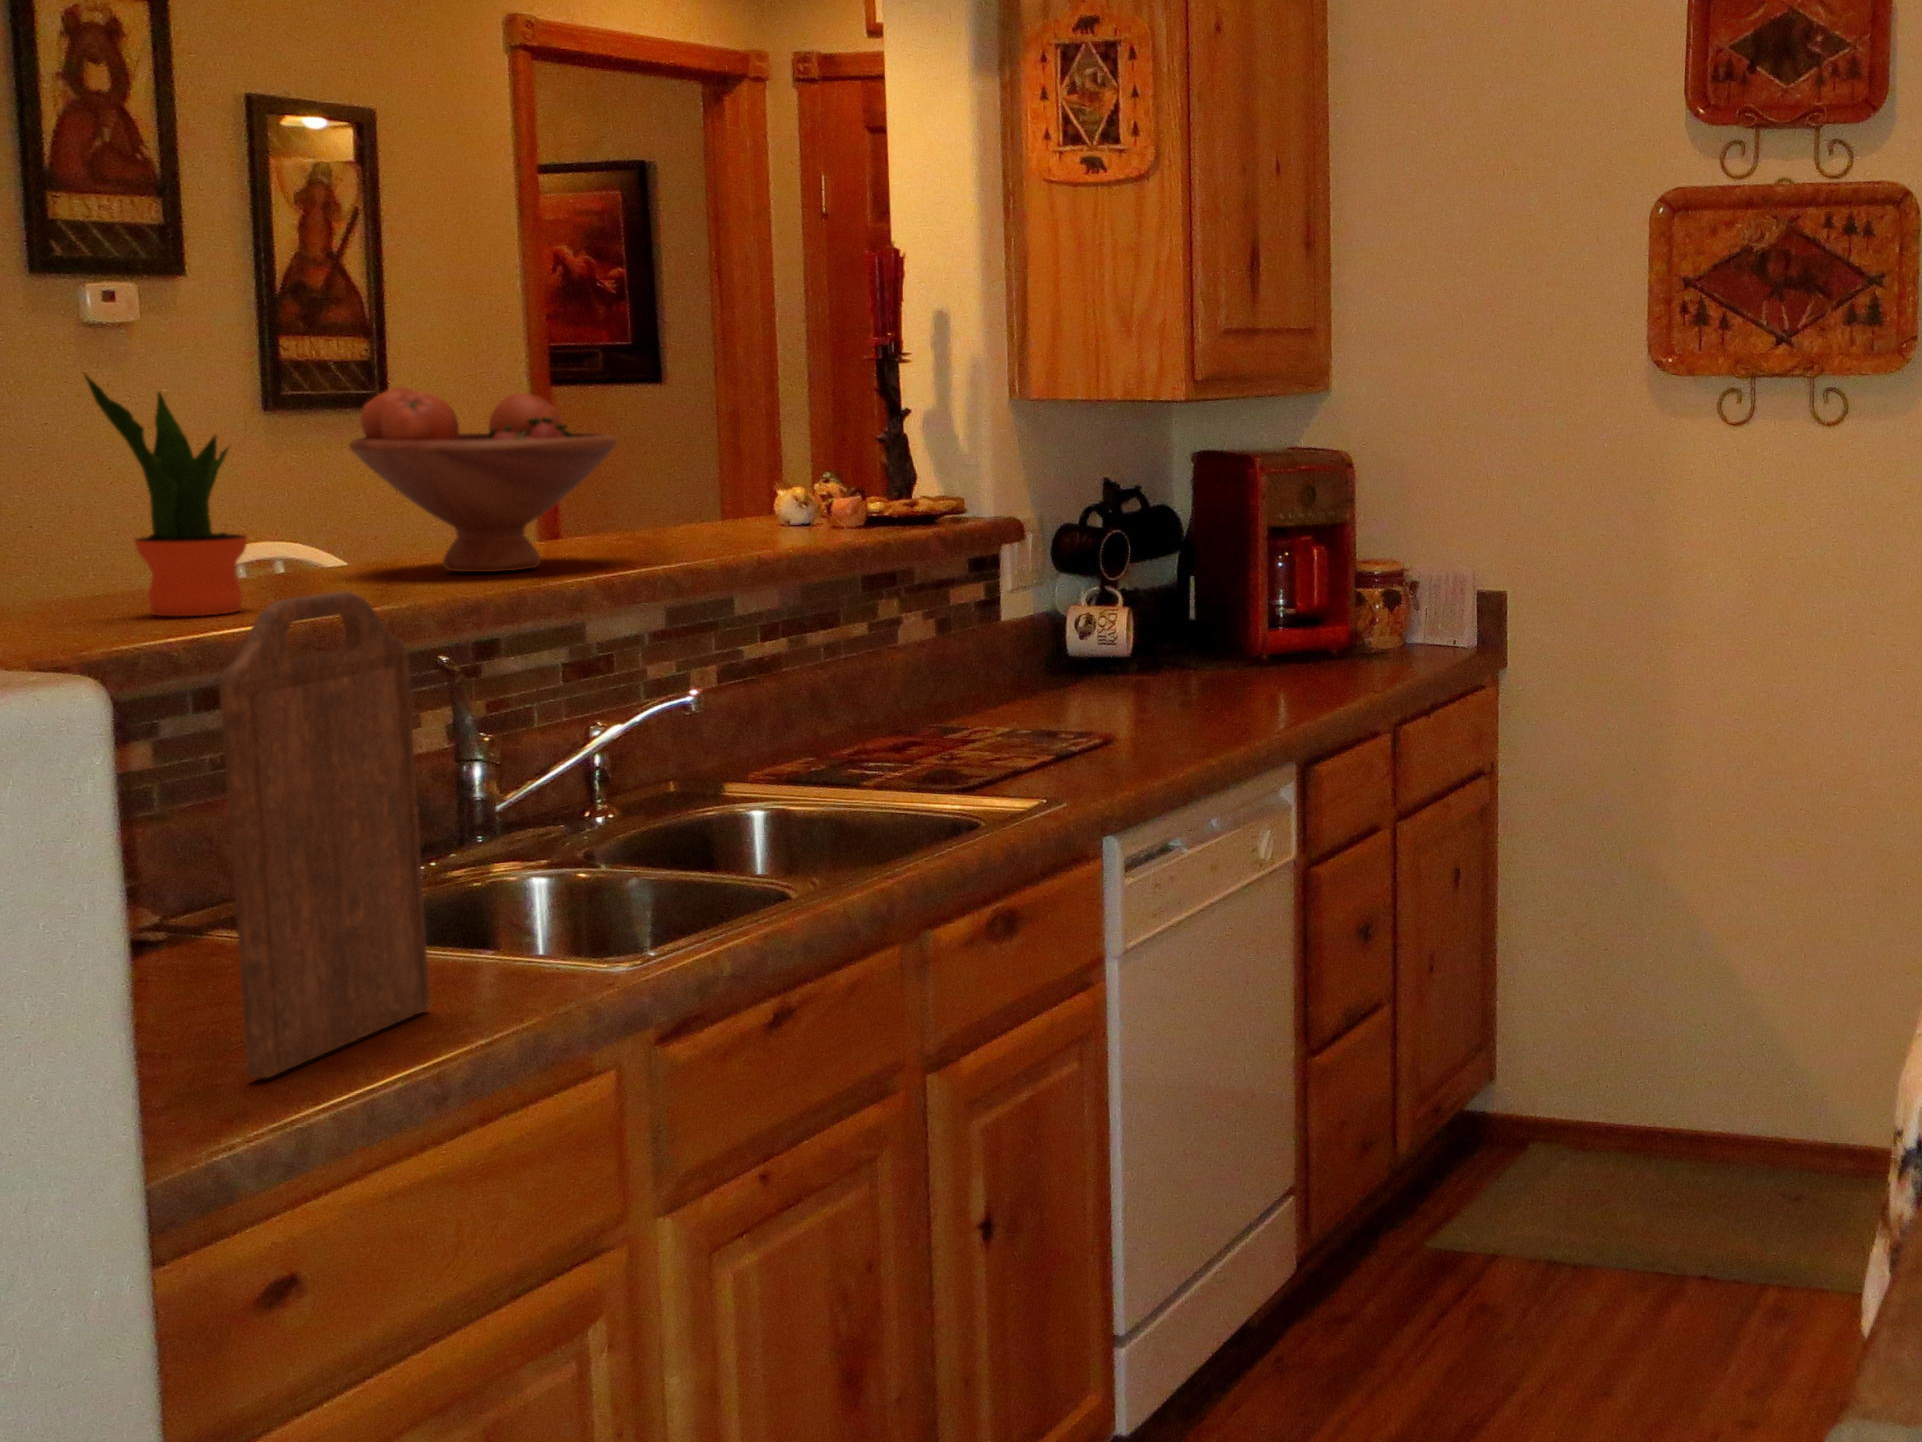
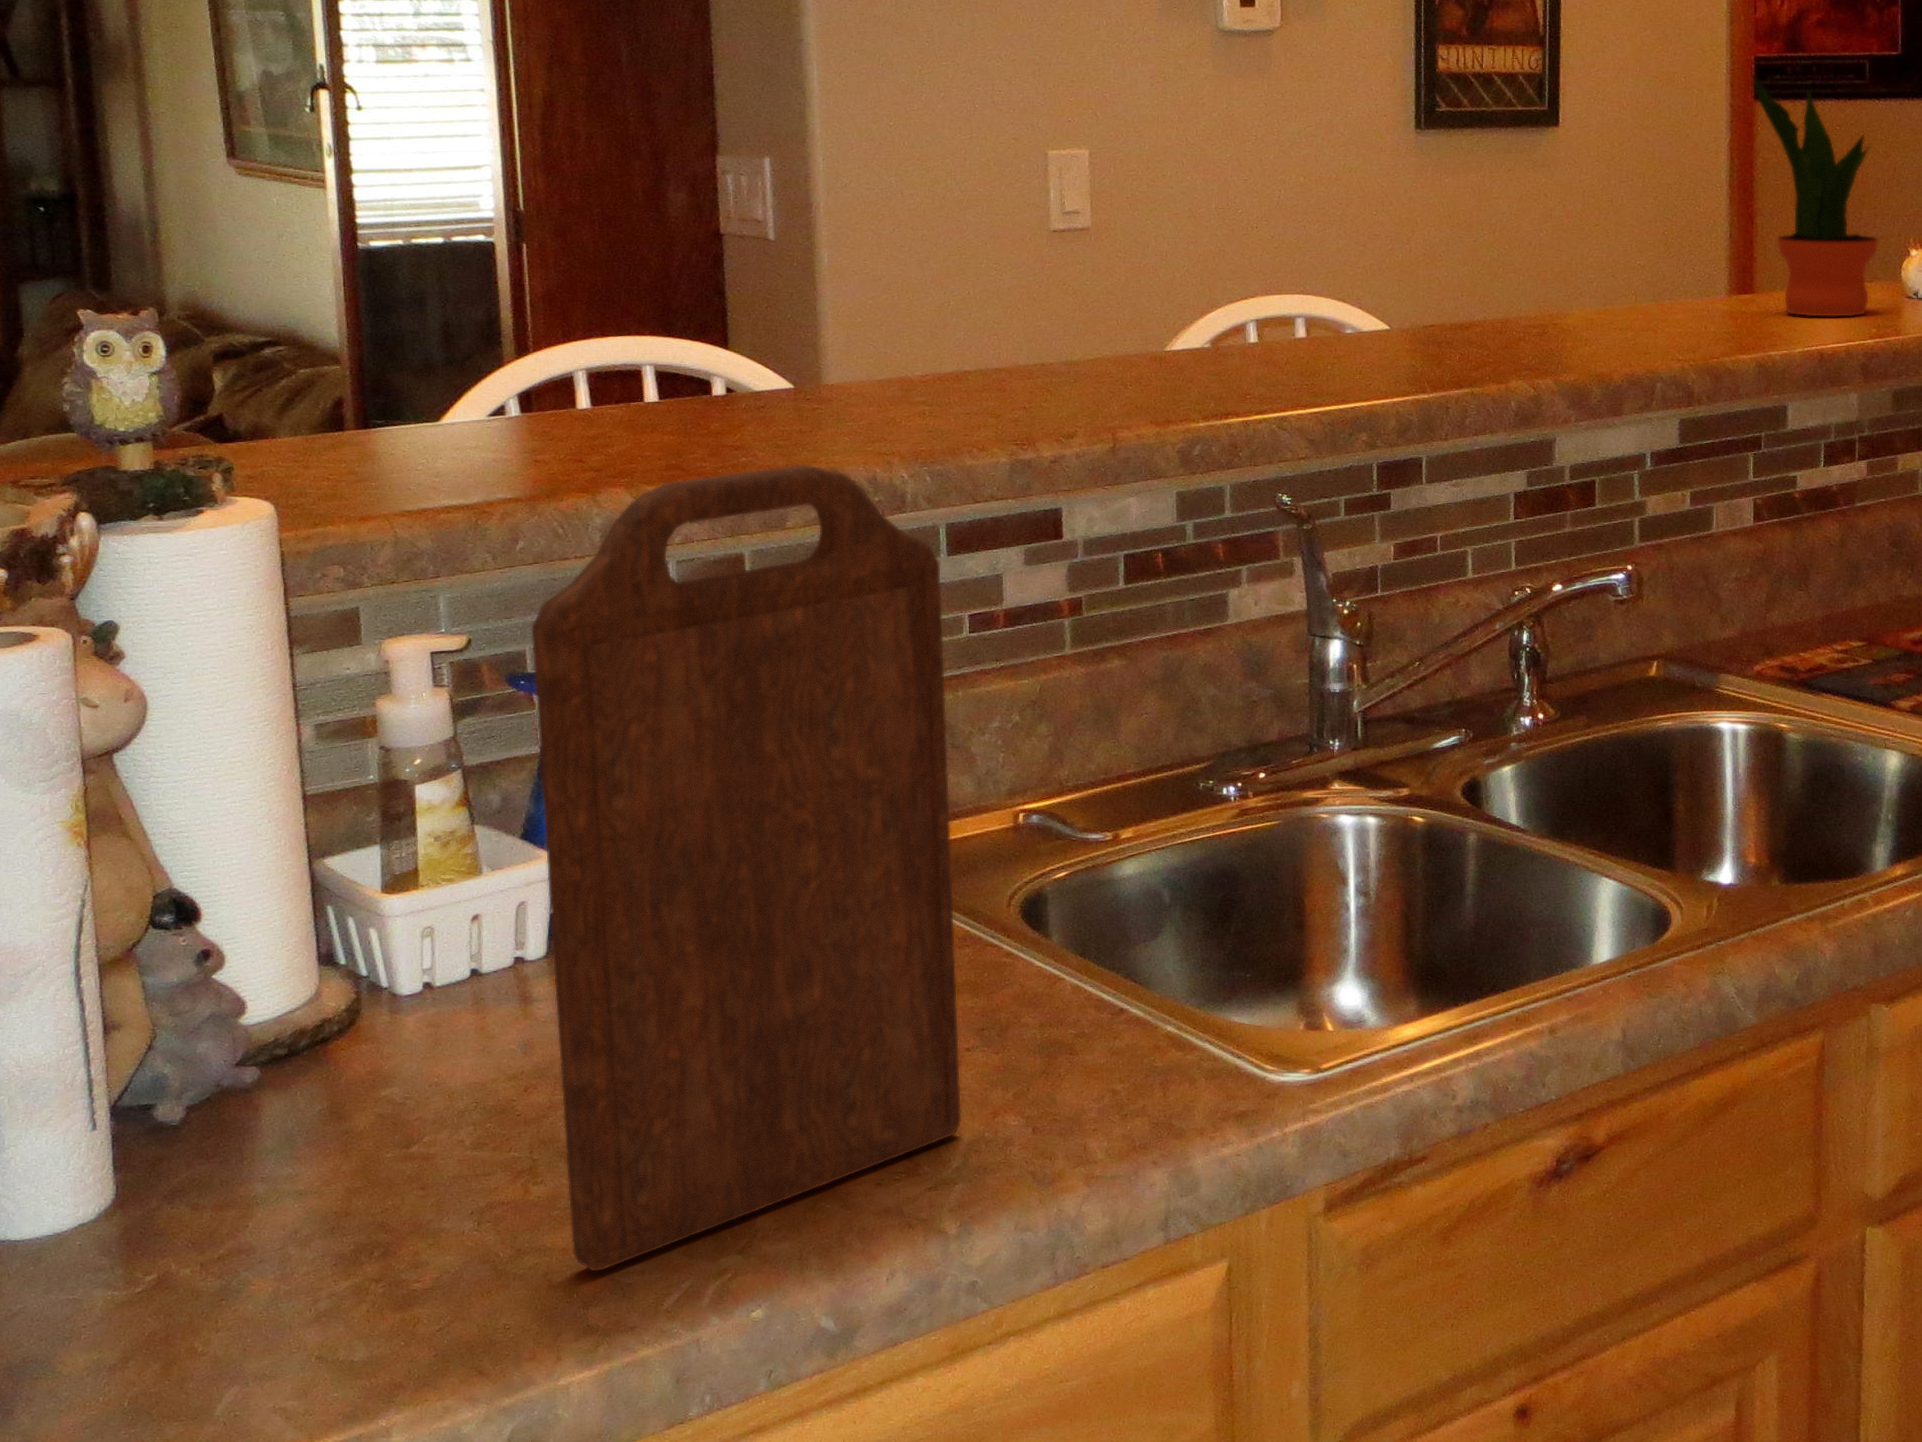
potted plant: present [85,374,247,616] -> present [1751,72,1877,316]
fruit bowl: present [349,387,616,572] -> none [1283,111,1616,361]

